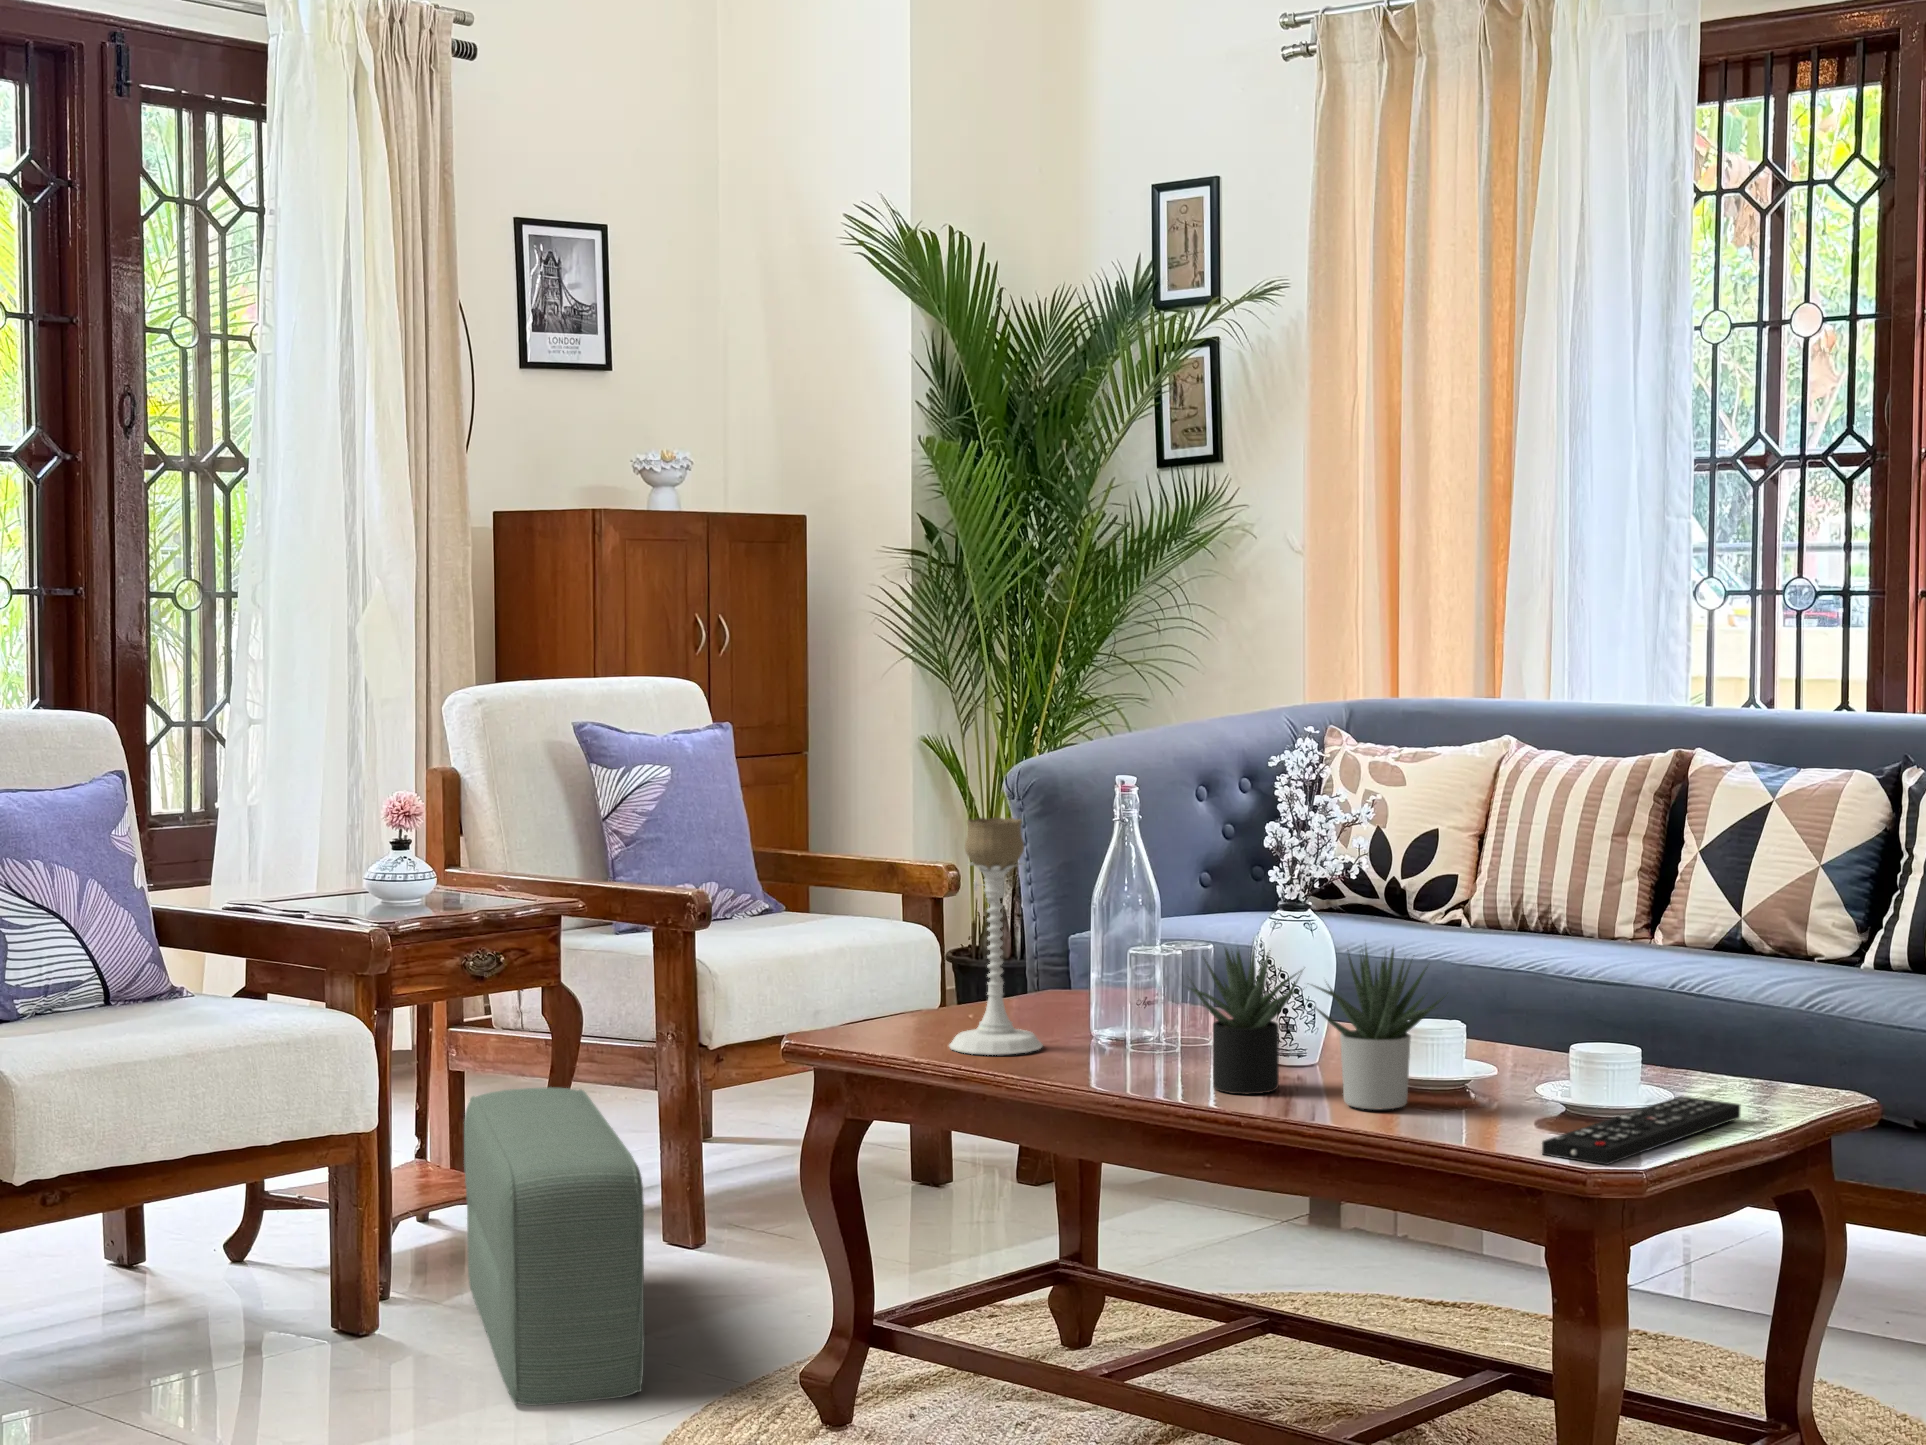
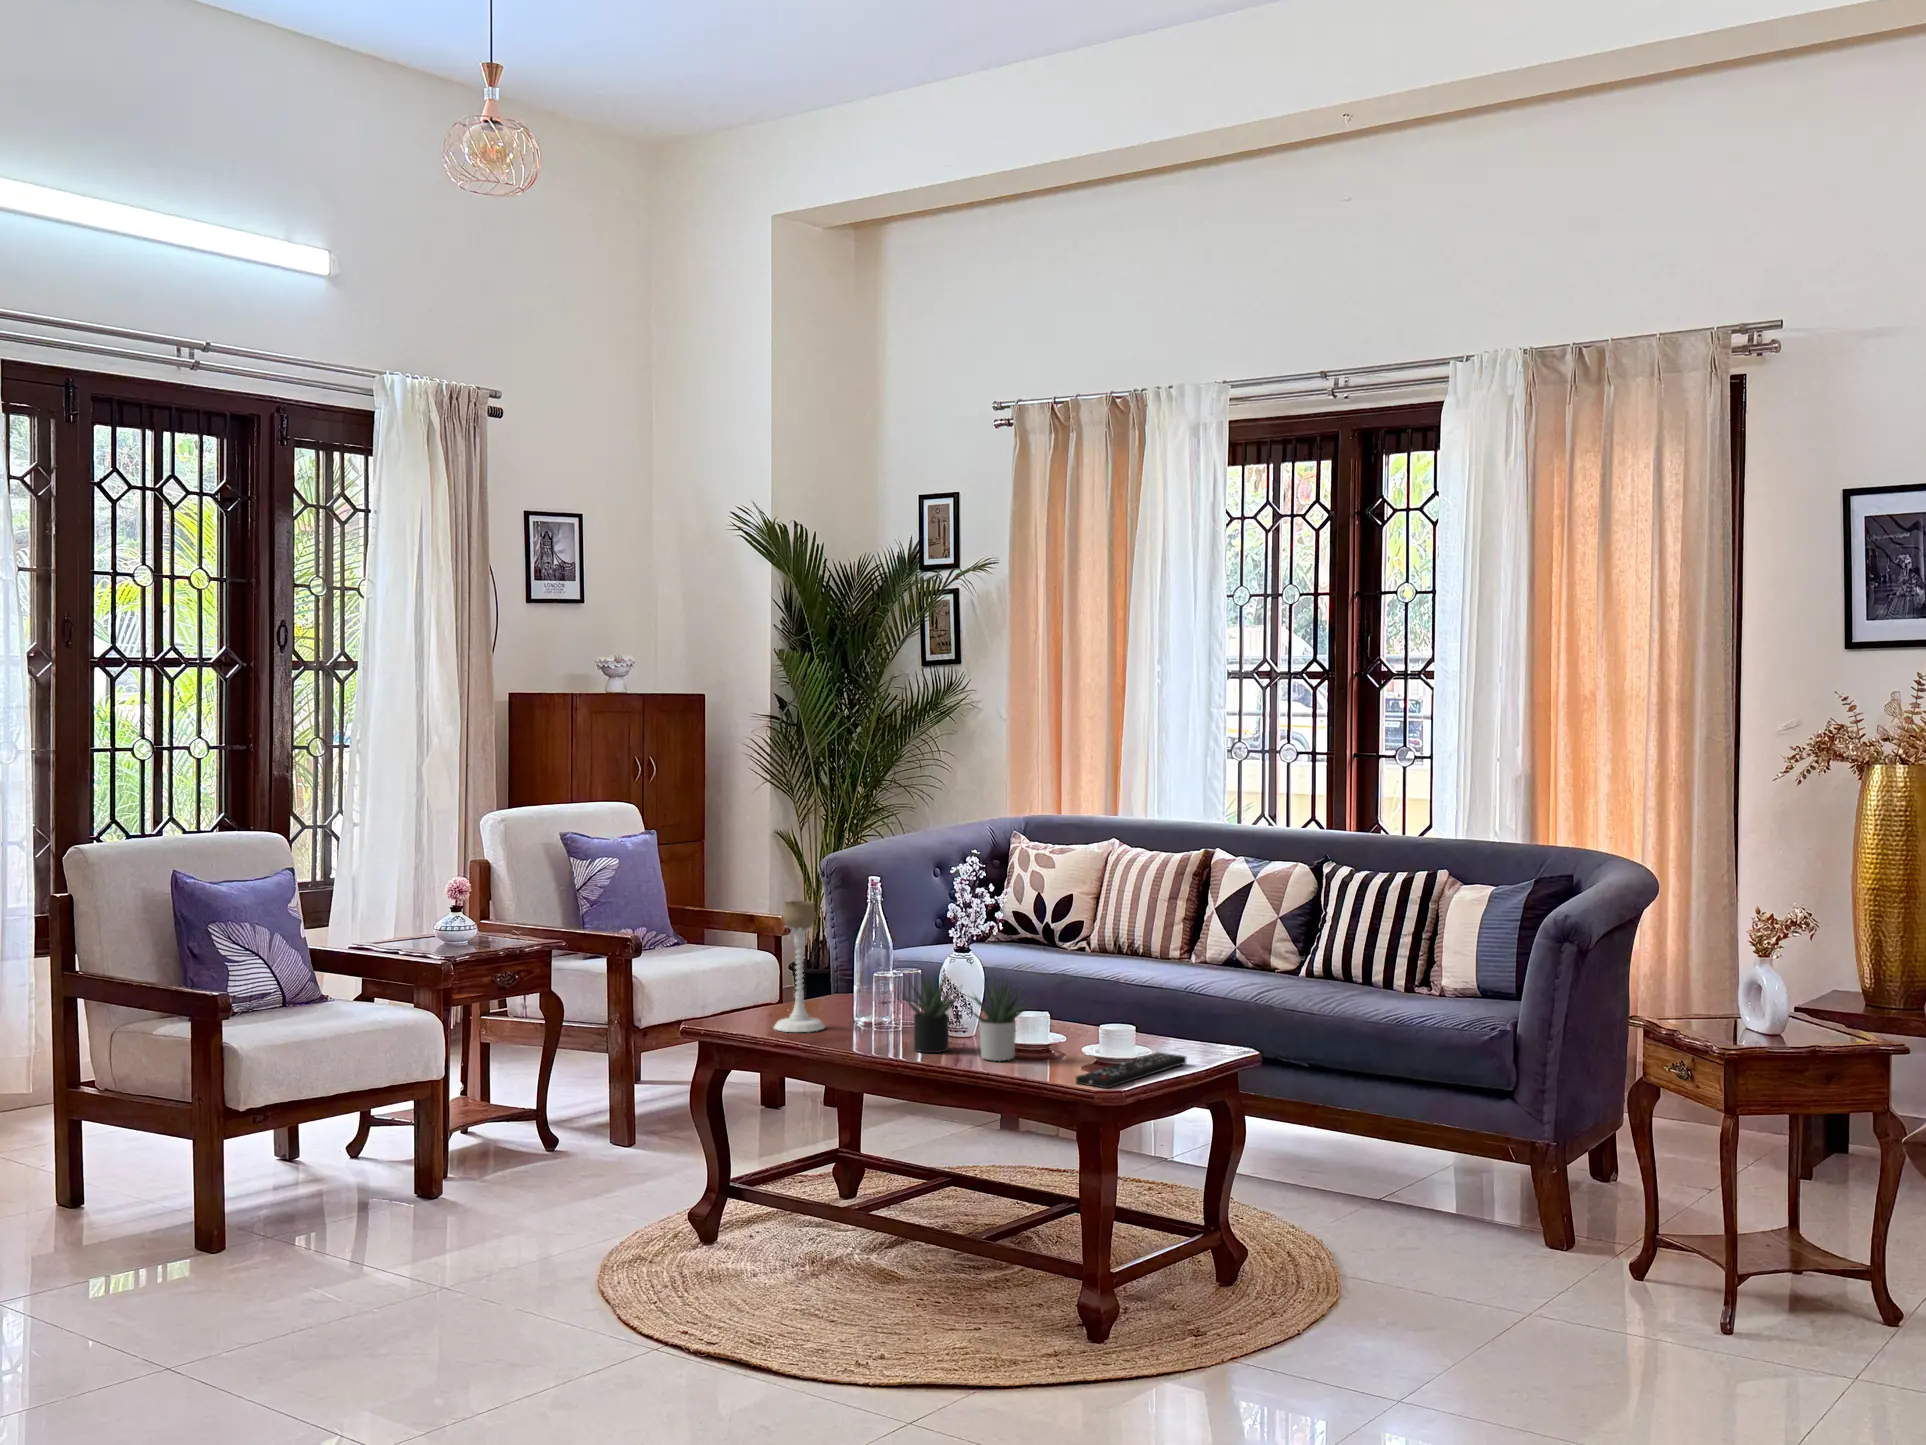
pouf: present [464,1087,644,1406] -> none [495,1052,601,1233]

